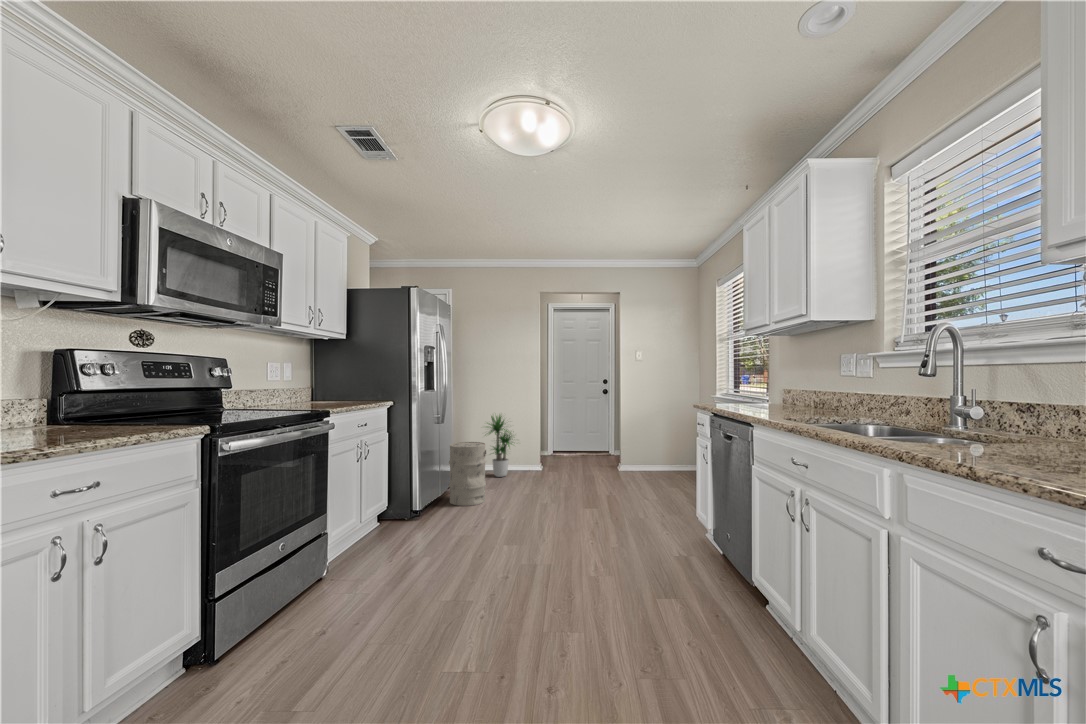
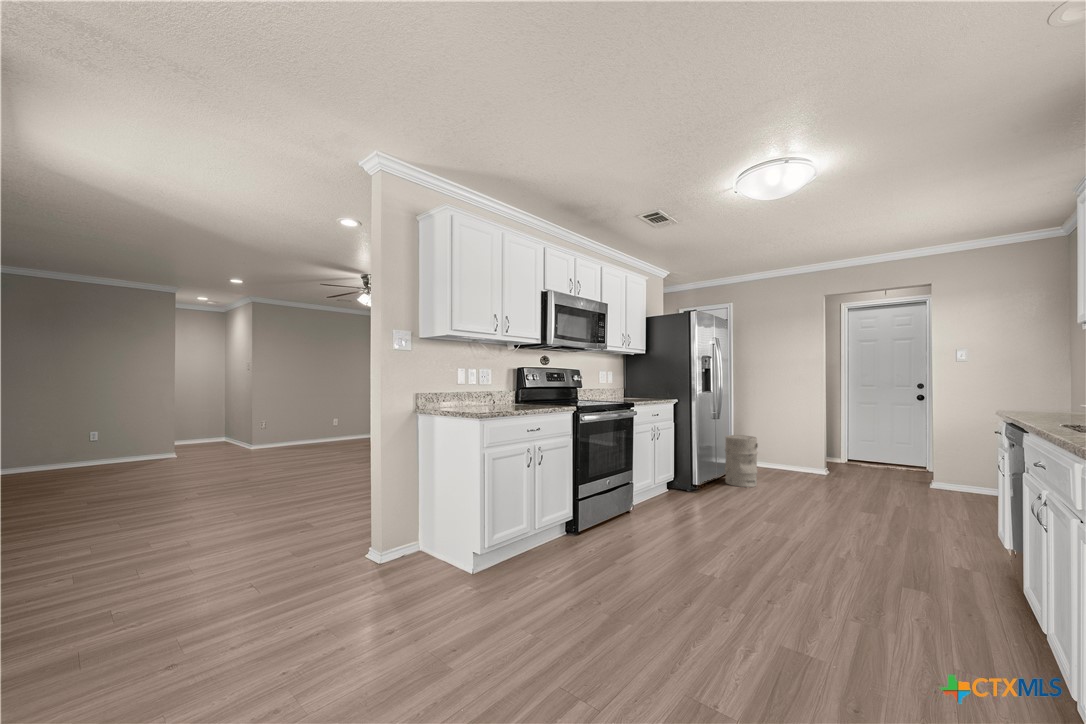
potted plant: present [487,415,512,477] -> none [757,412,799,471]

